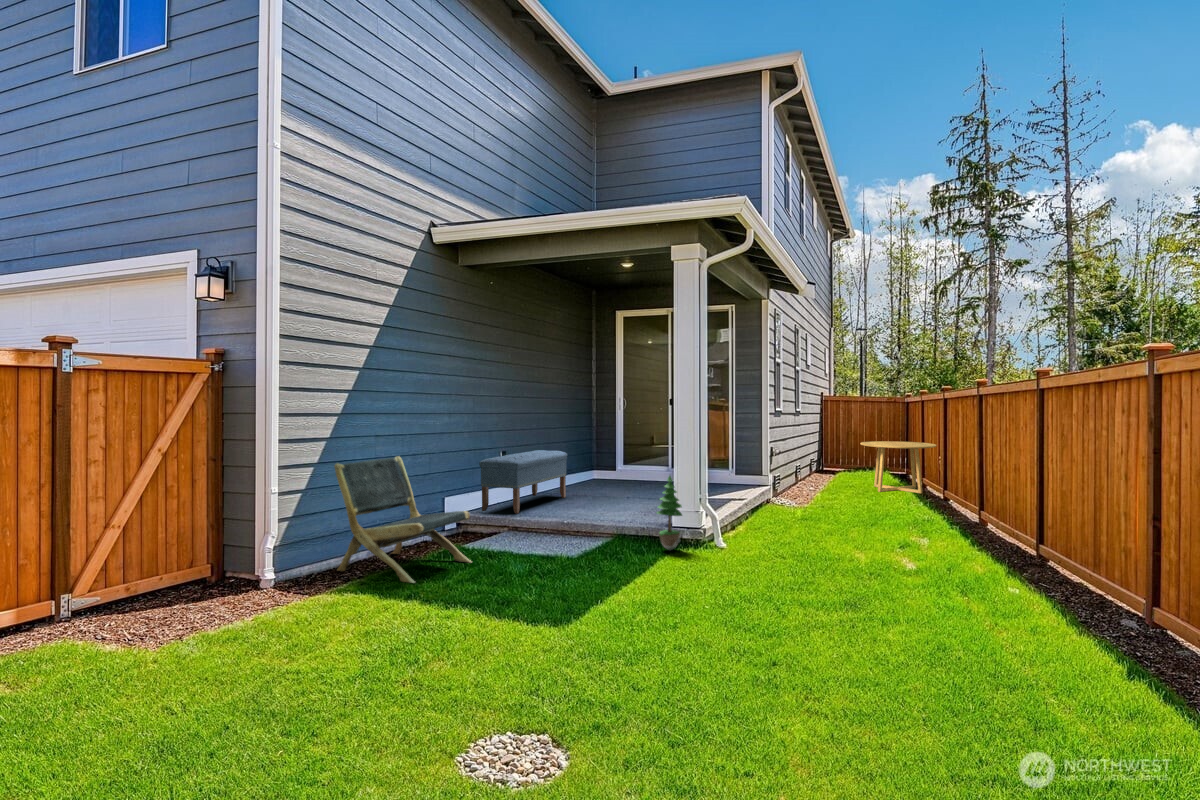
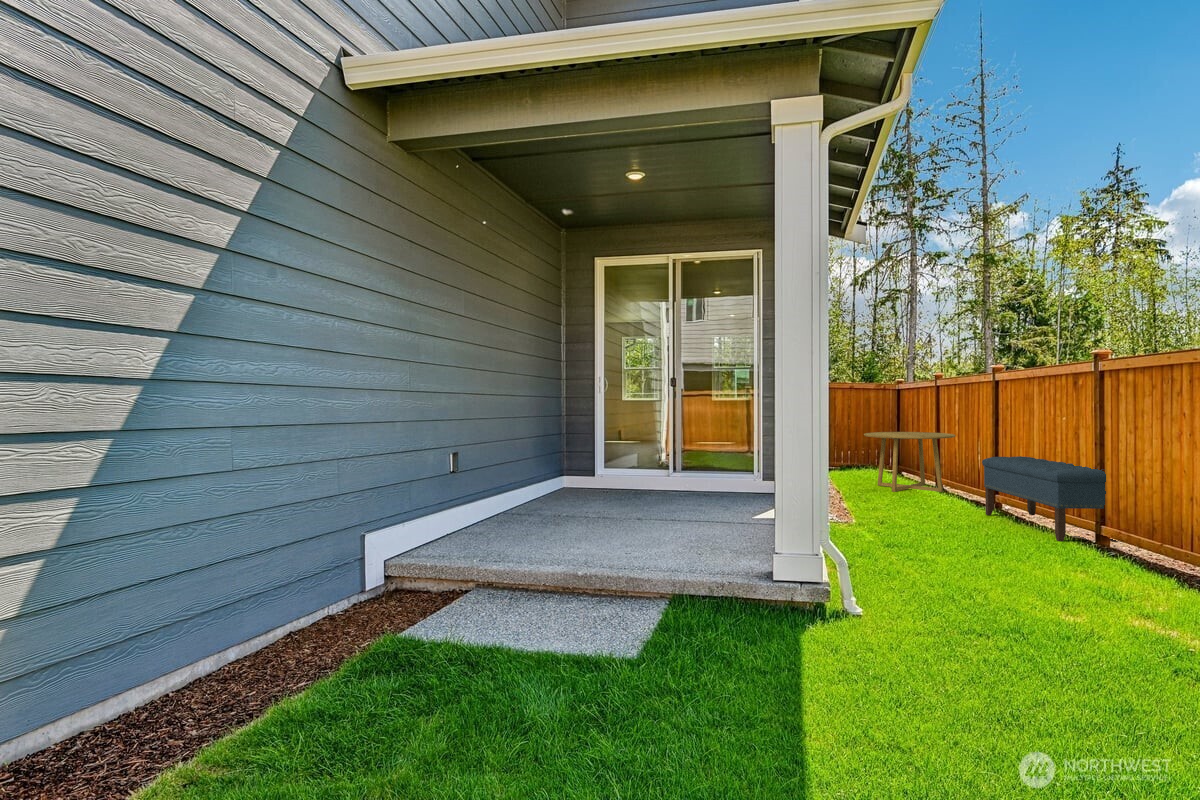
bench: present [479,450,568,514] -> present [982,456,1118,542]
lounge chair: present [334,456,471,583] -> none [132,466,437,752]
potted tree: present [657,476,682,550] -> none [739,482,785,609]

